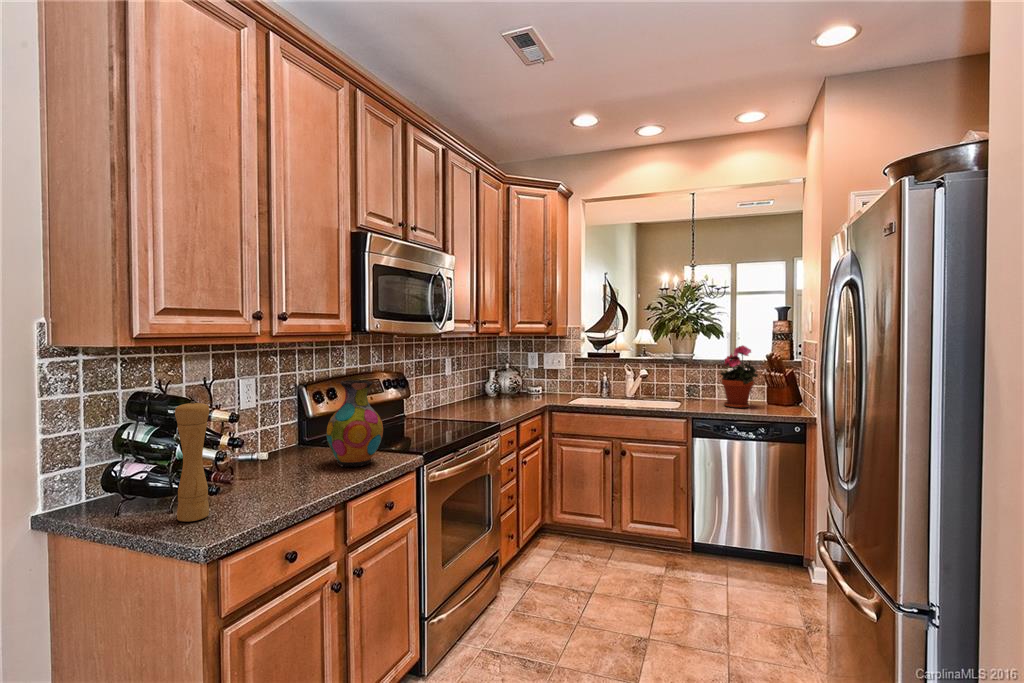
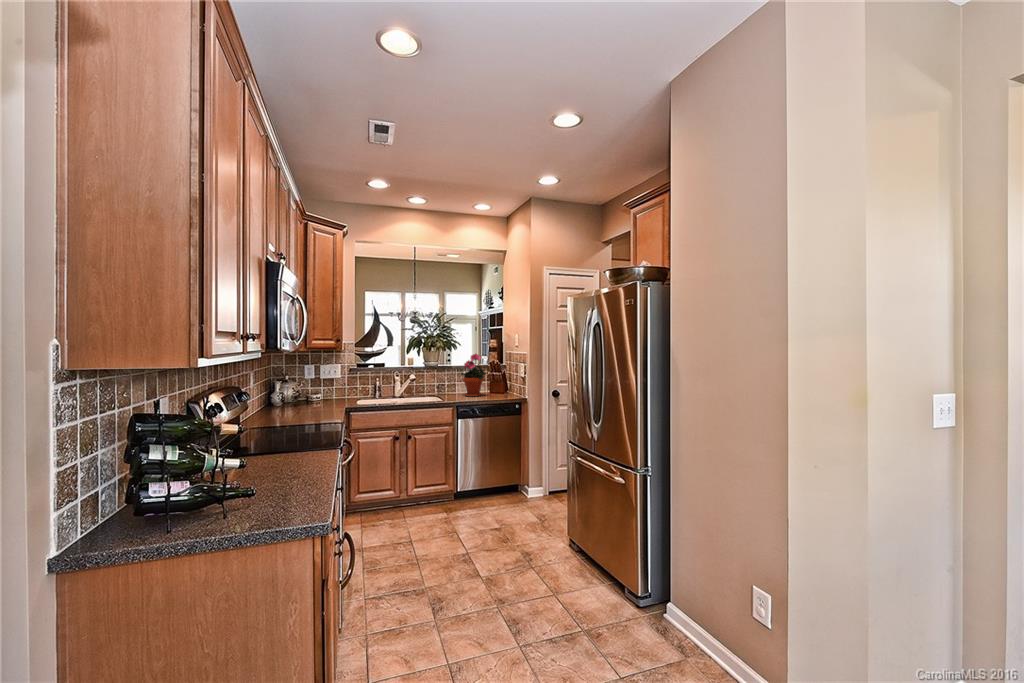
vase: present [326,380,383,467] -> none [261,392,312,467]
pepper mill: present [175,401,209,522] -> none [228,414,257,519]

